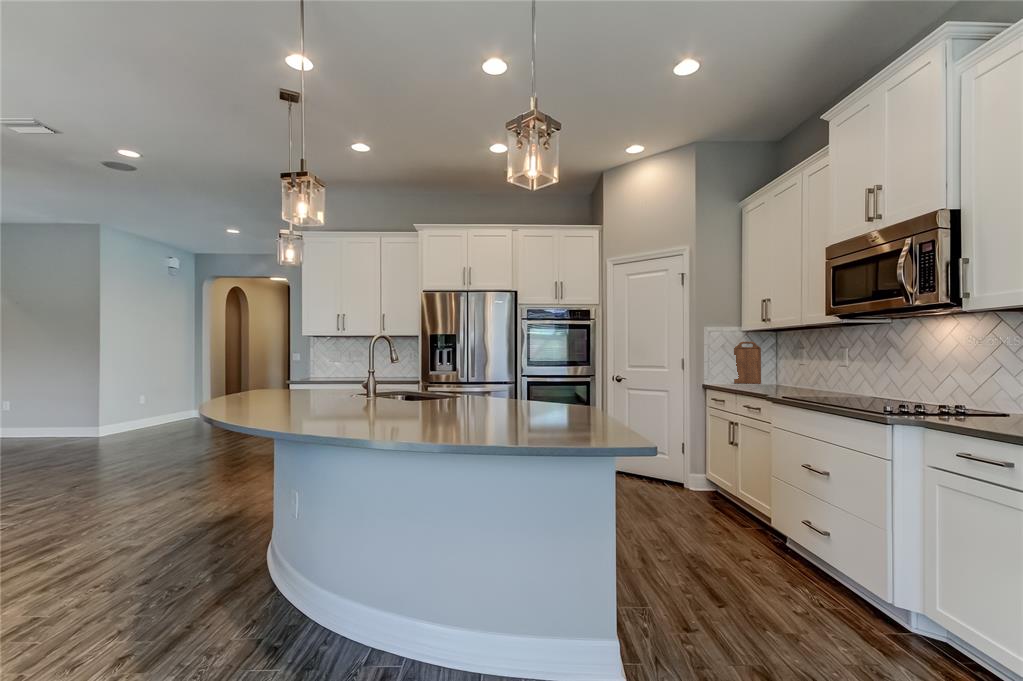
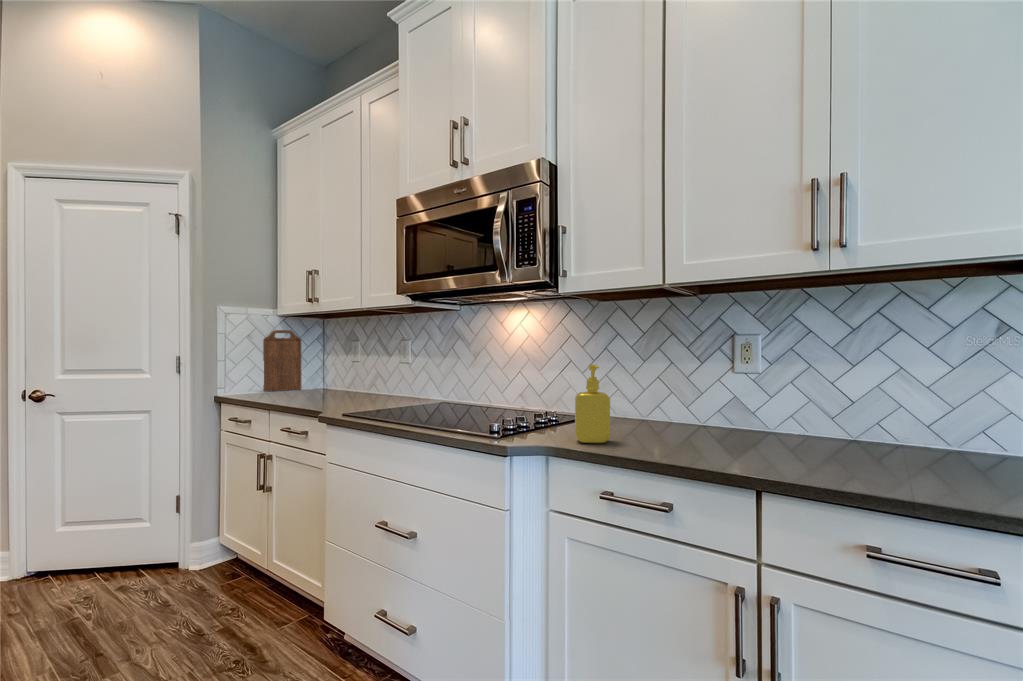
soap dispenser: none [961,366,999,426] -> present [575,364,610,443]

